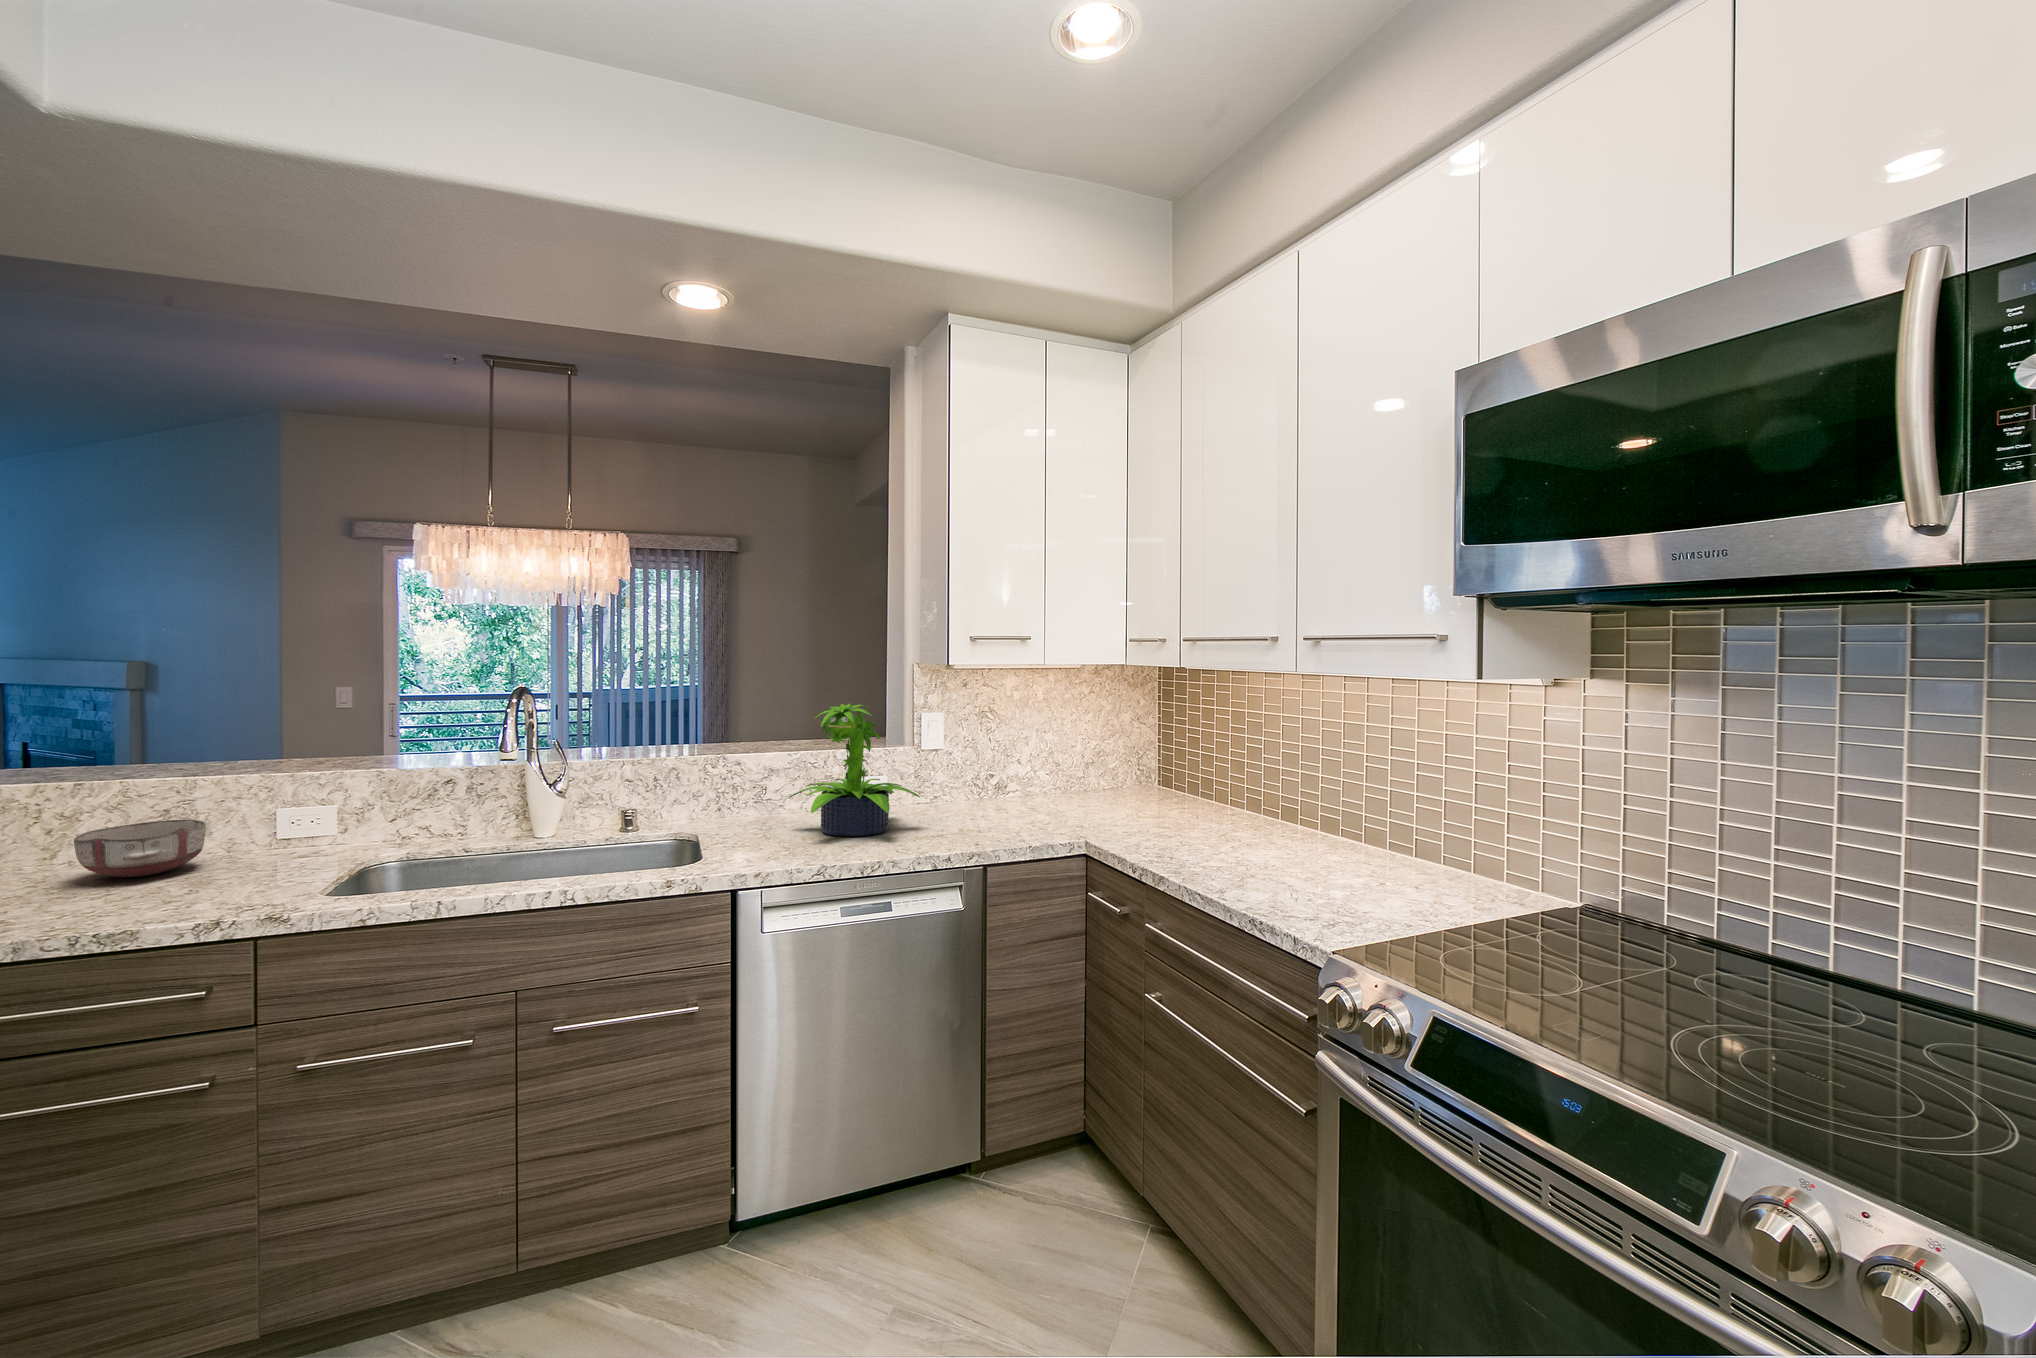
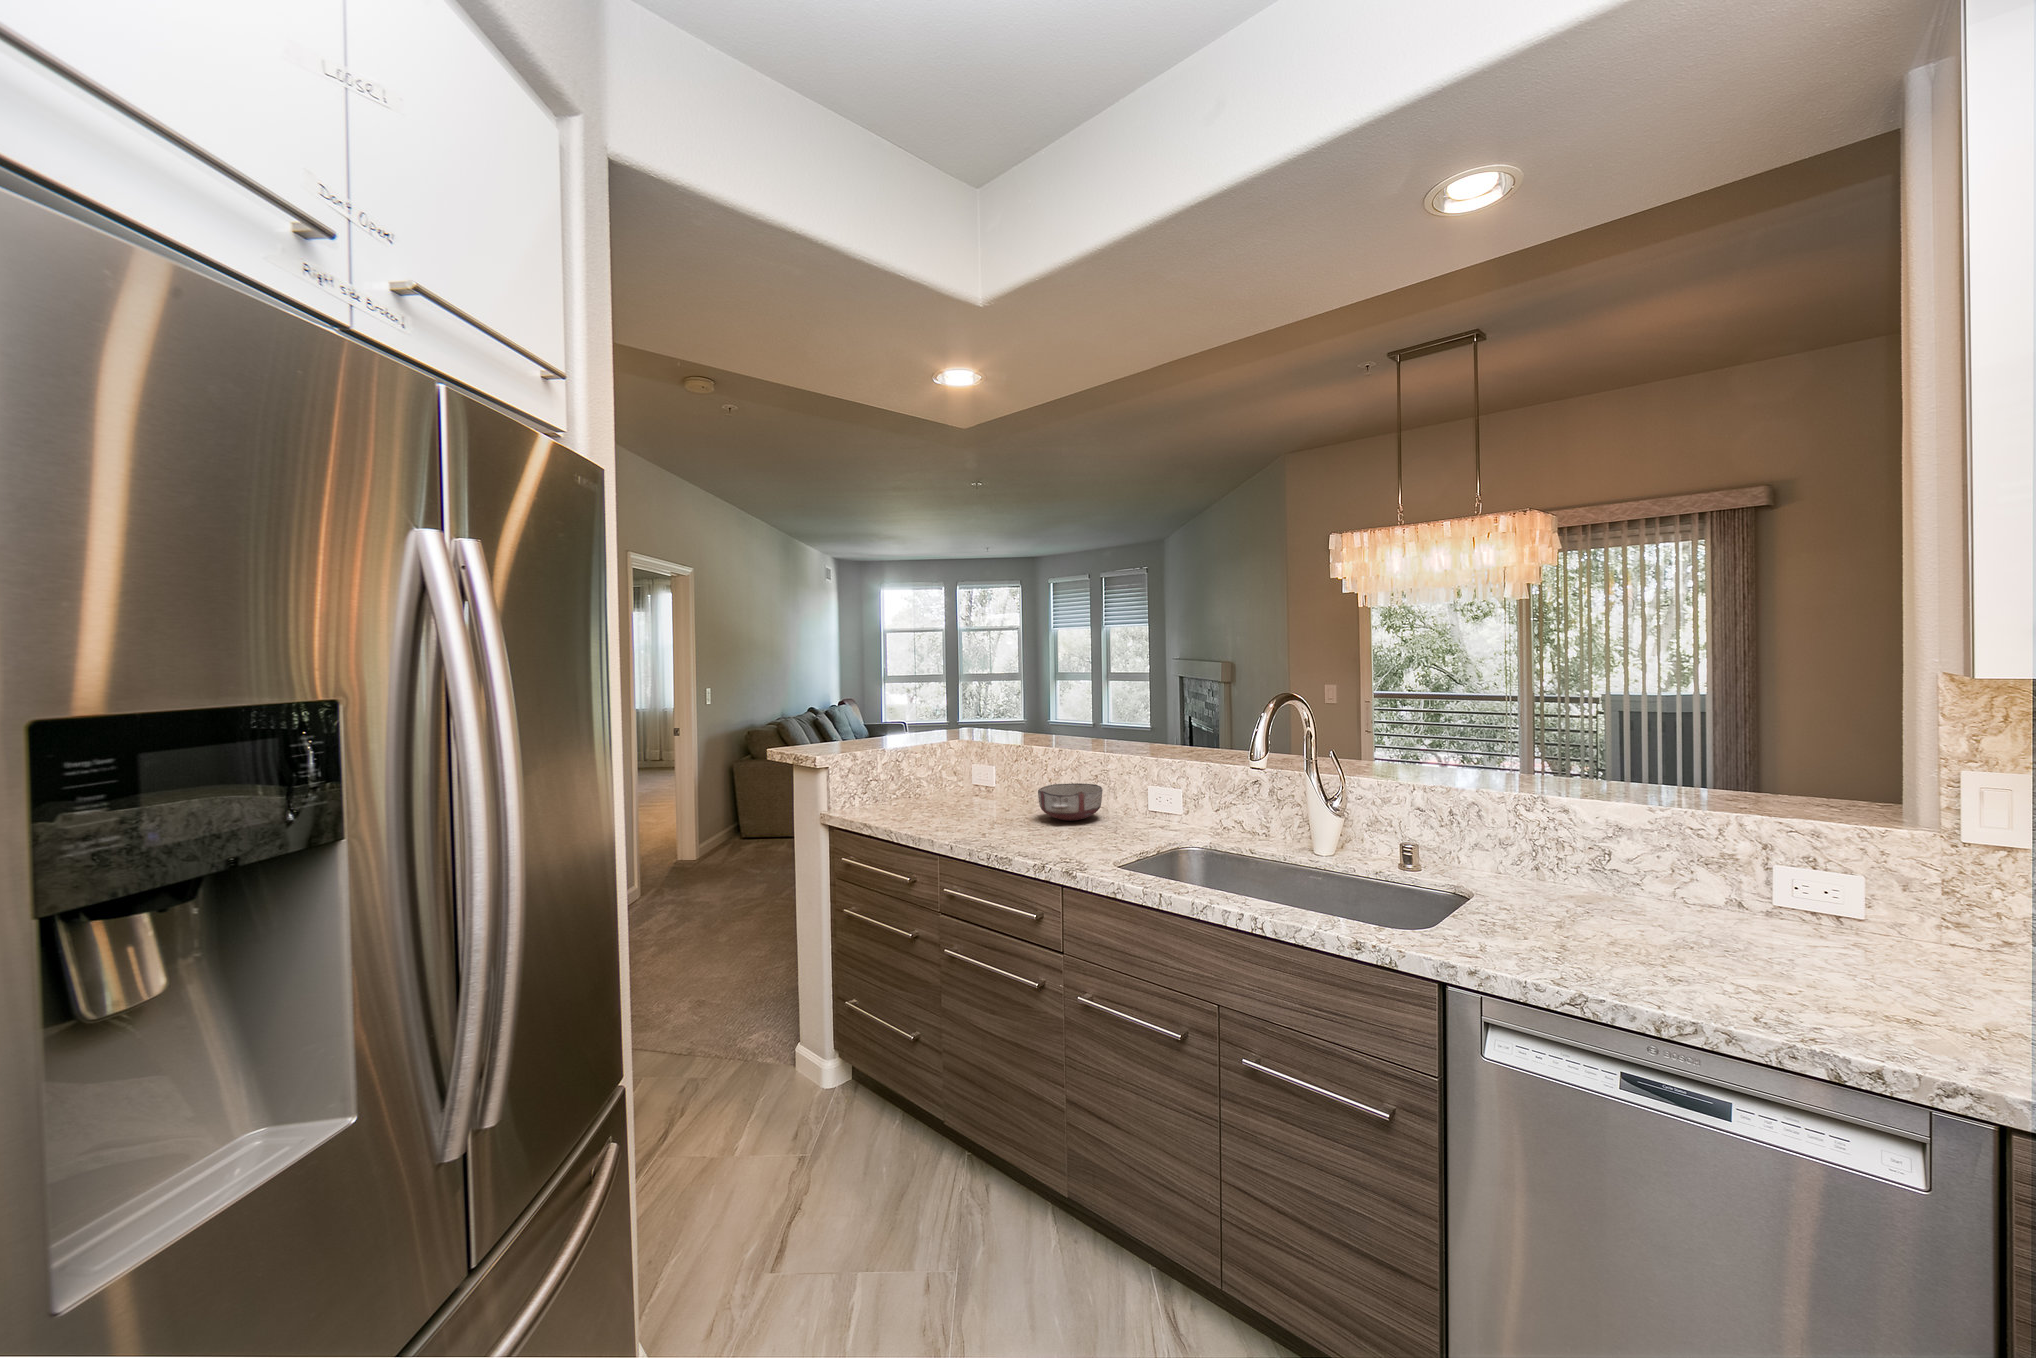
potted plant: present [789,704,920,836] -> none [1605,749,1878,975]

